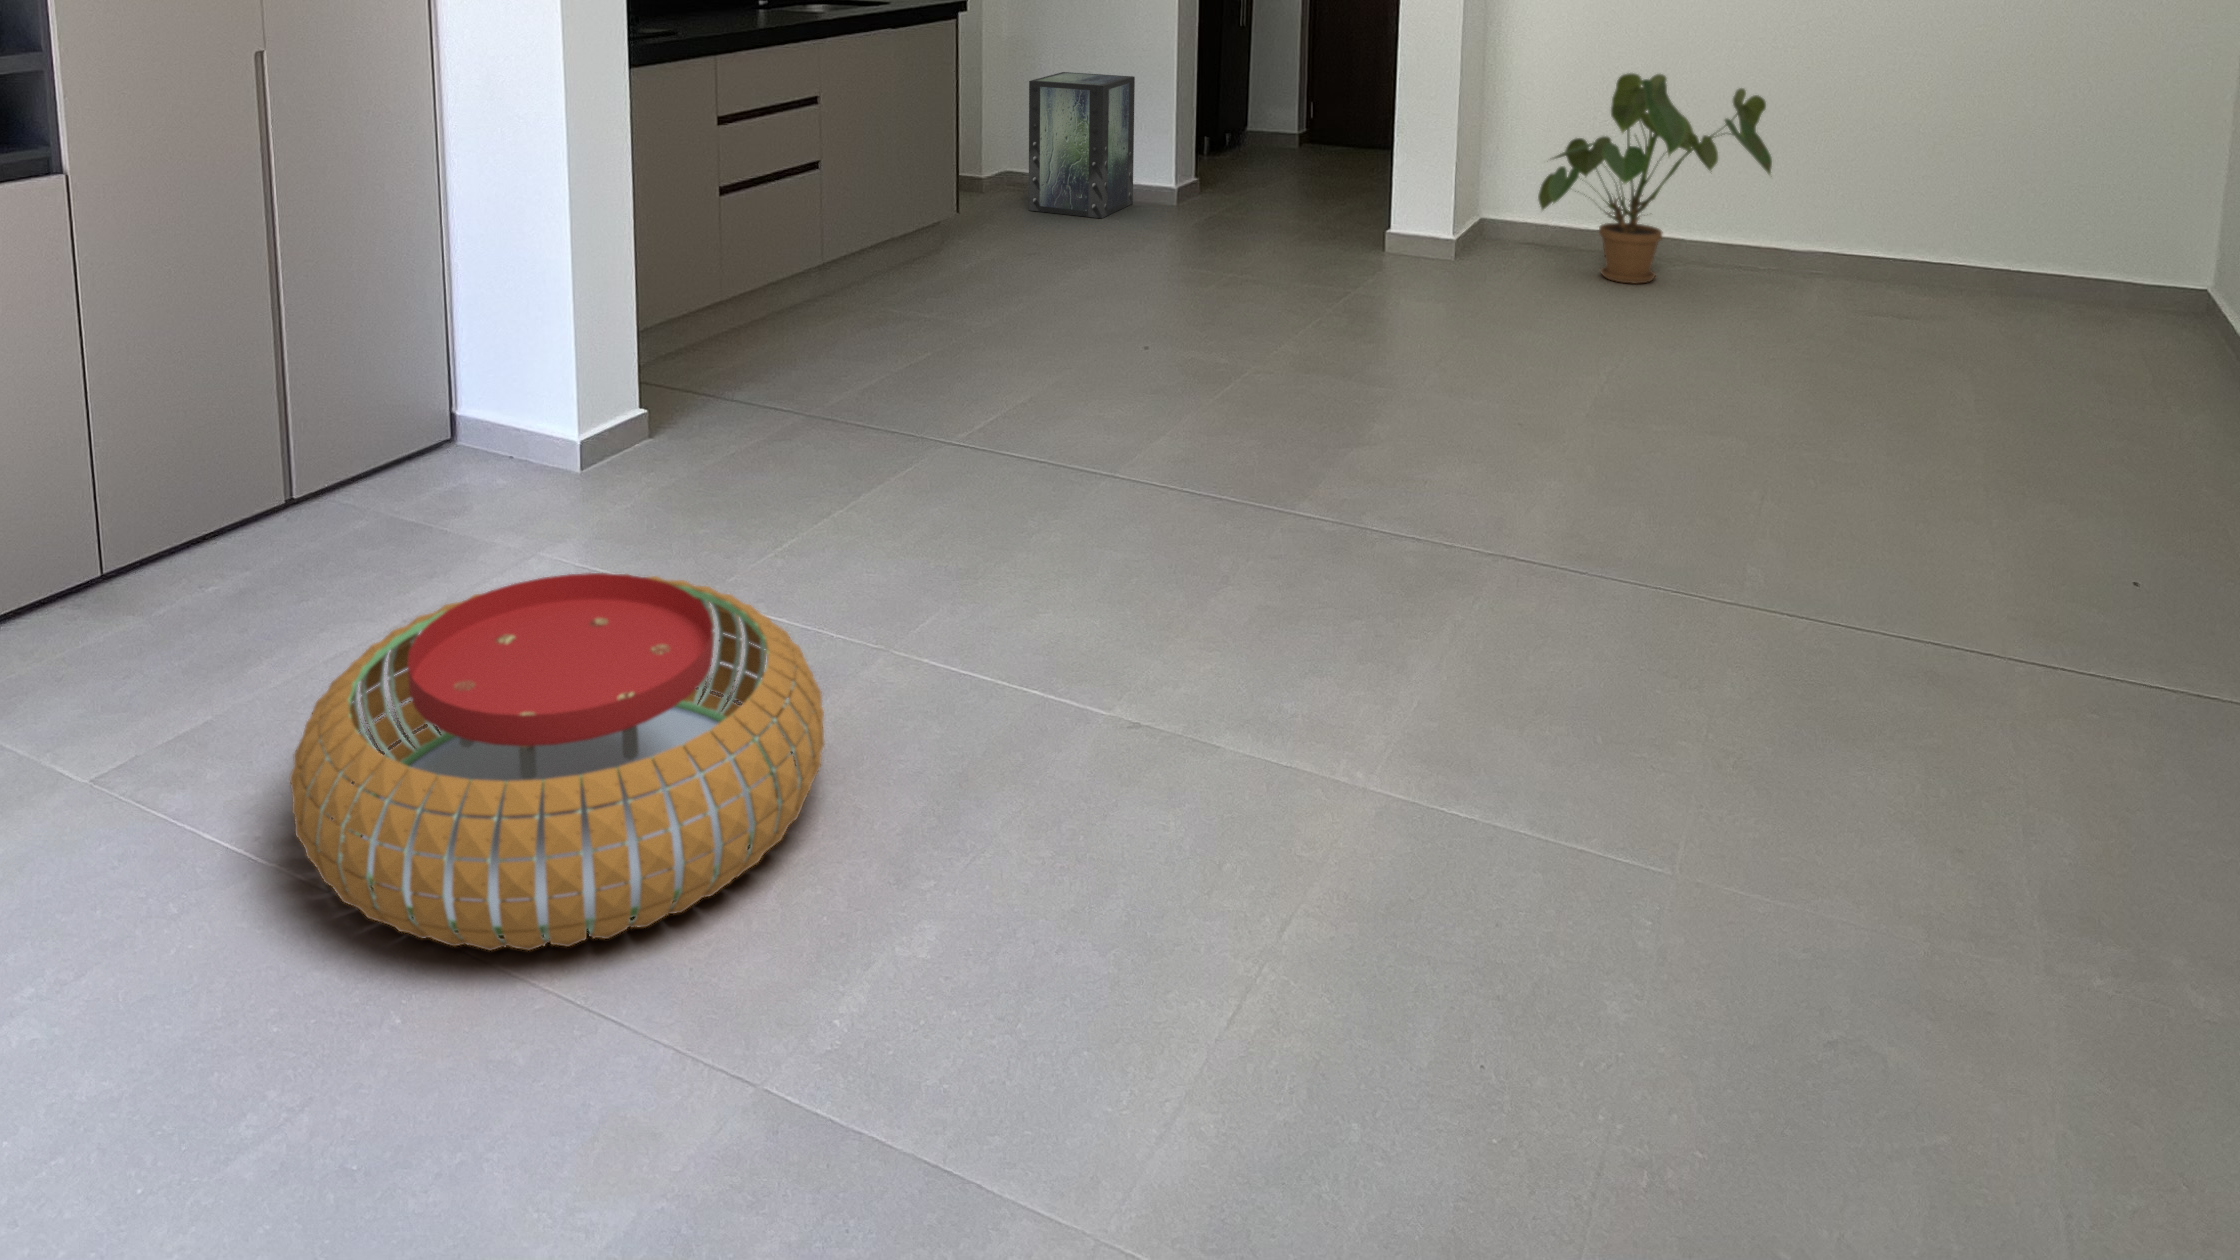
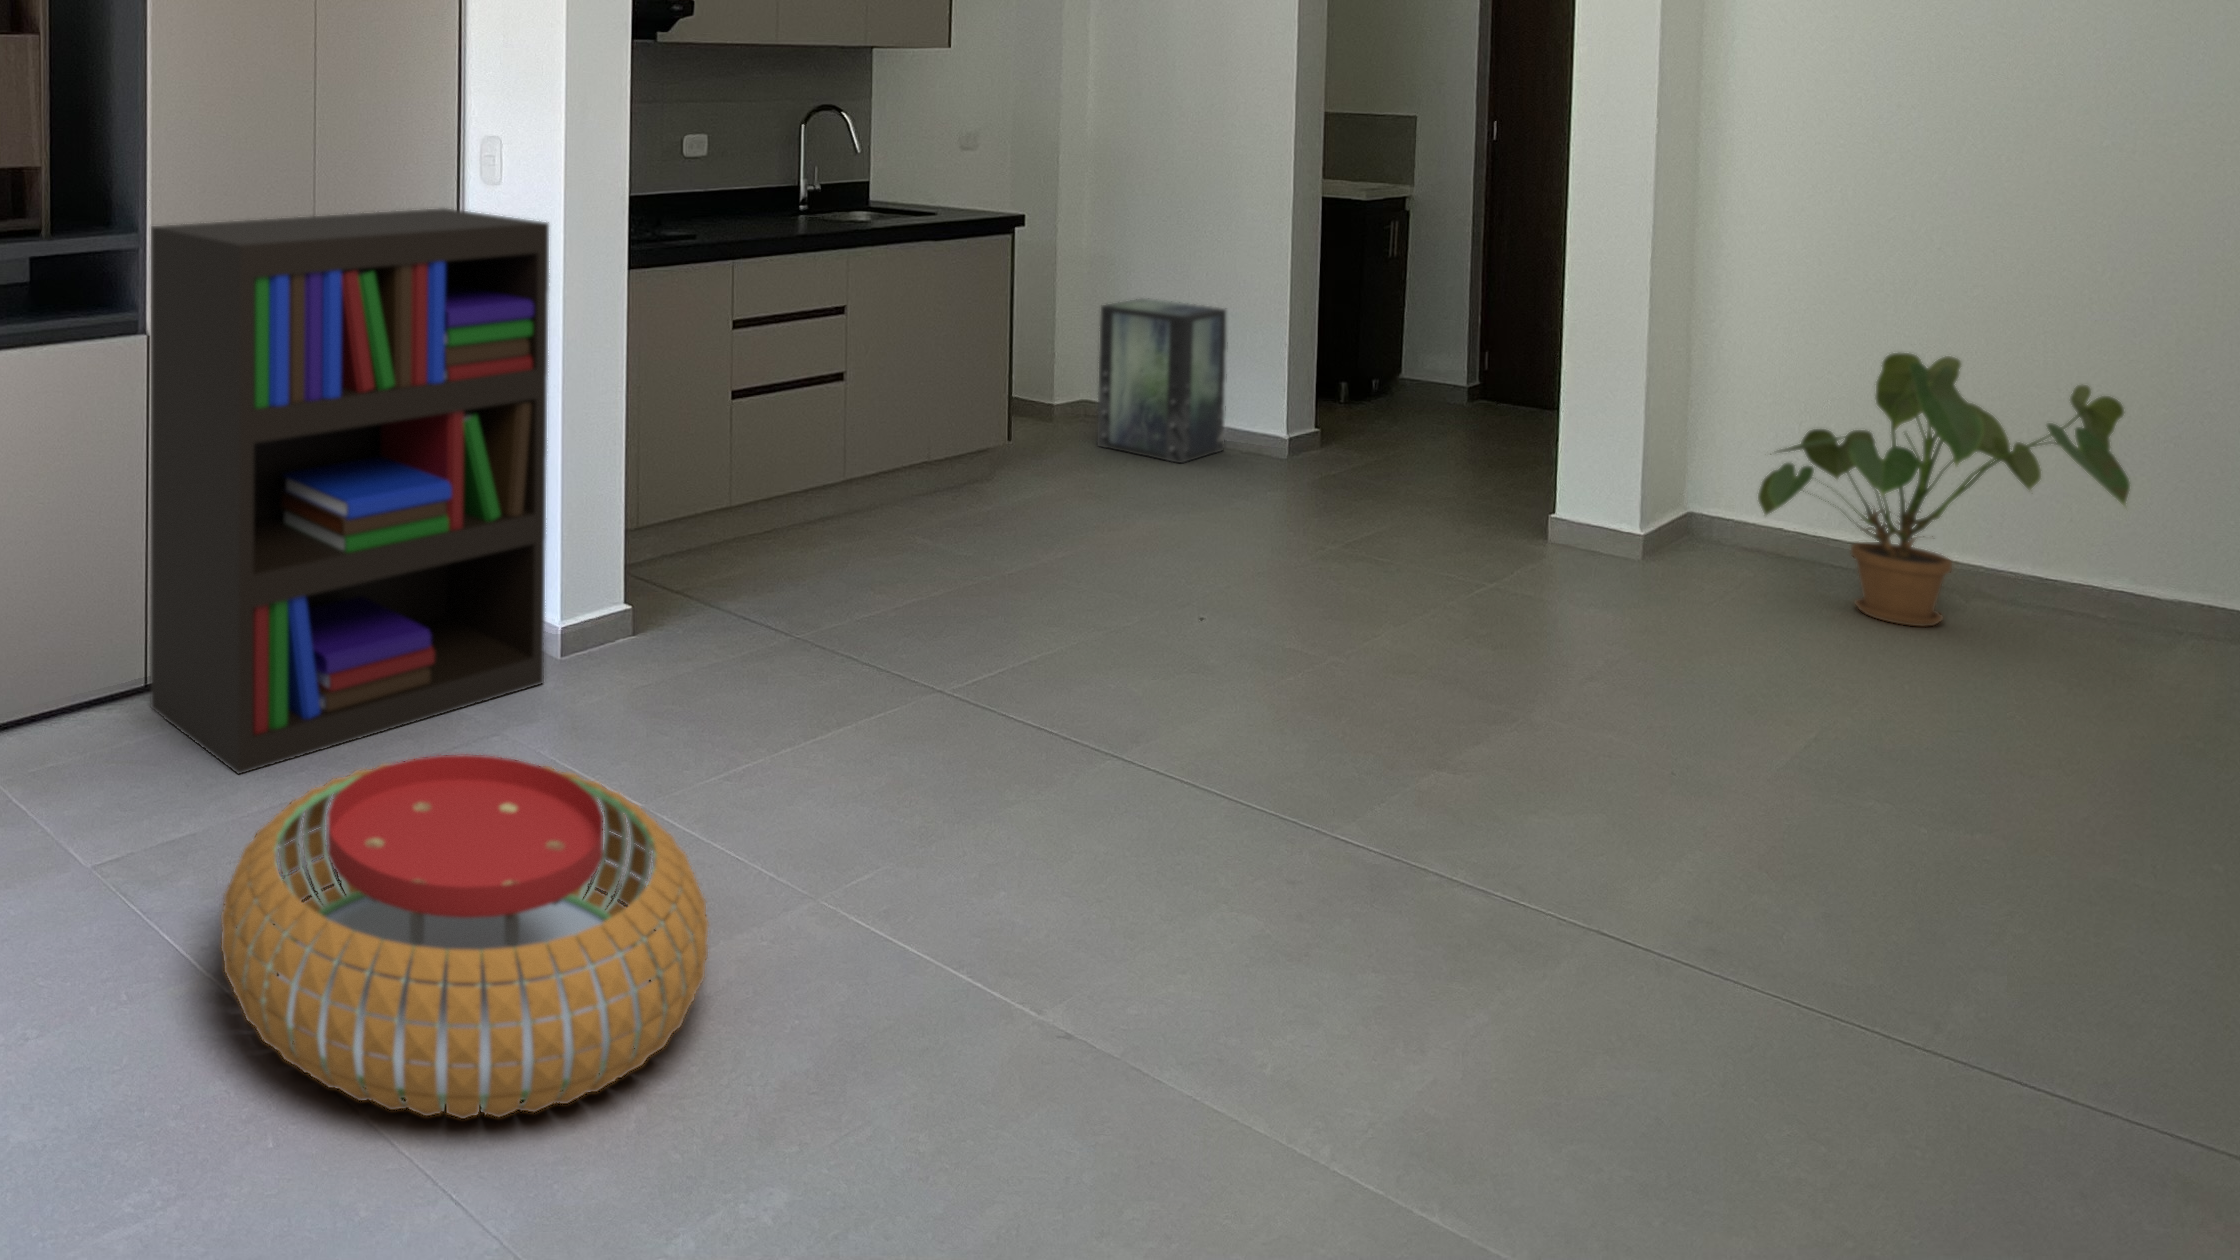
bookshelf: none [64,8,570,650] -> present [151,208,549,774]

